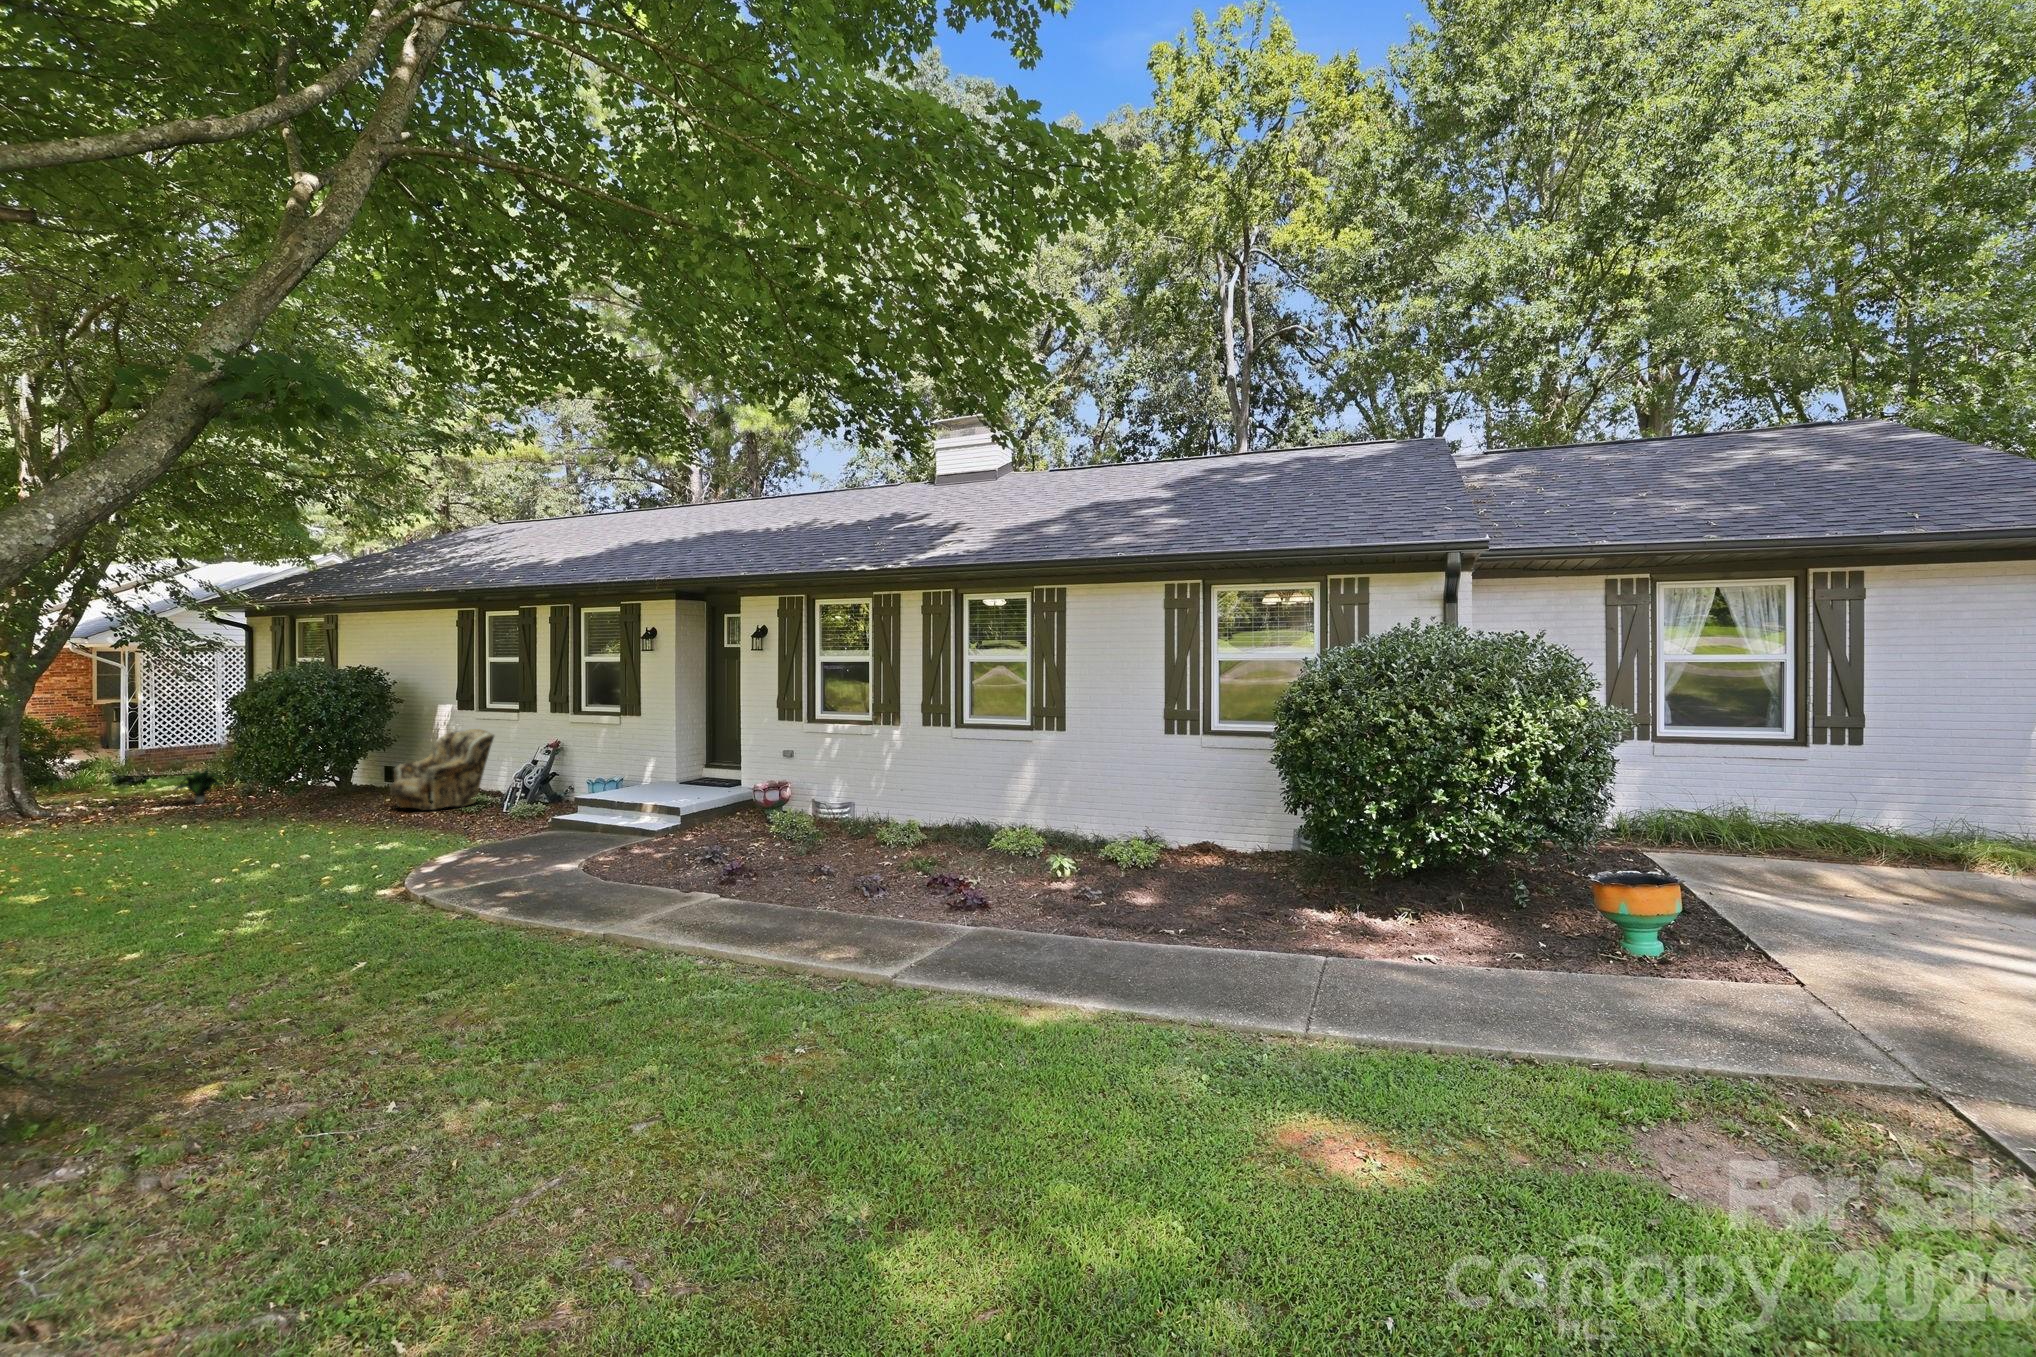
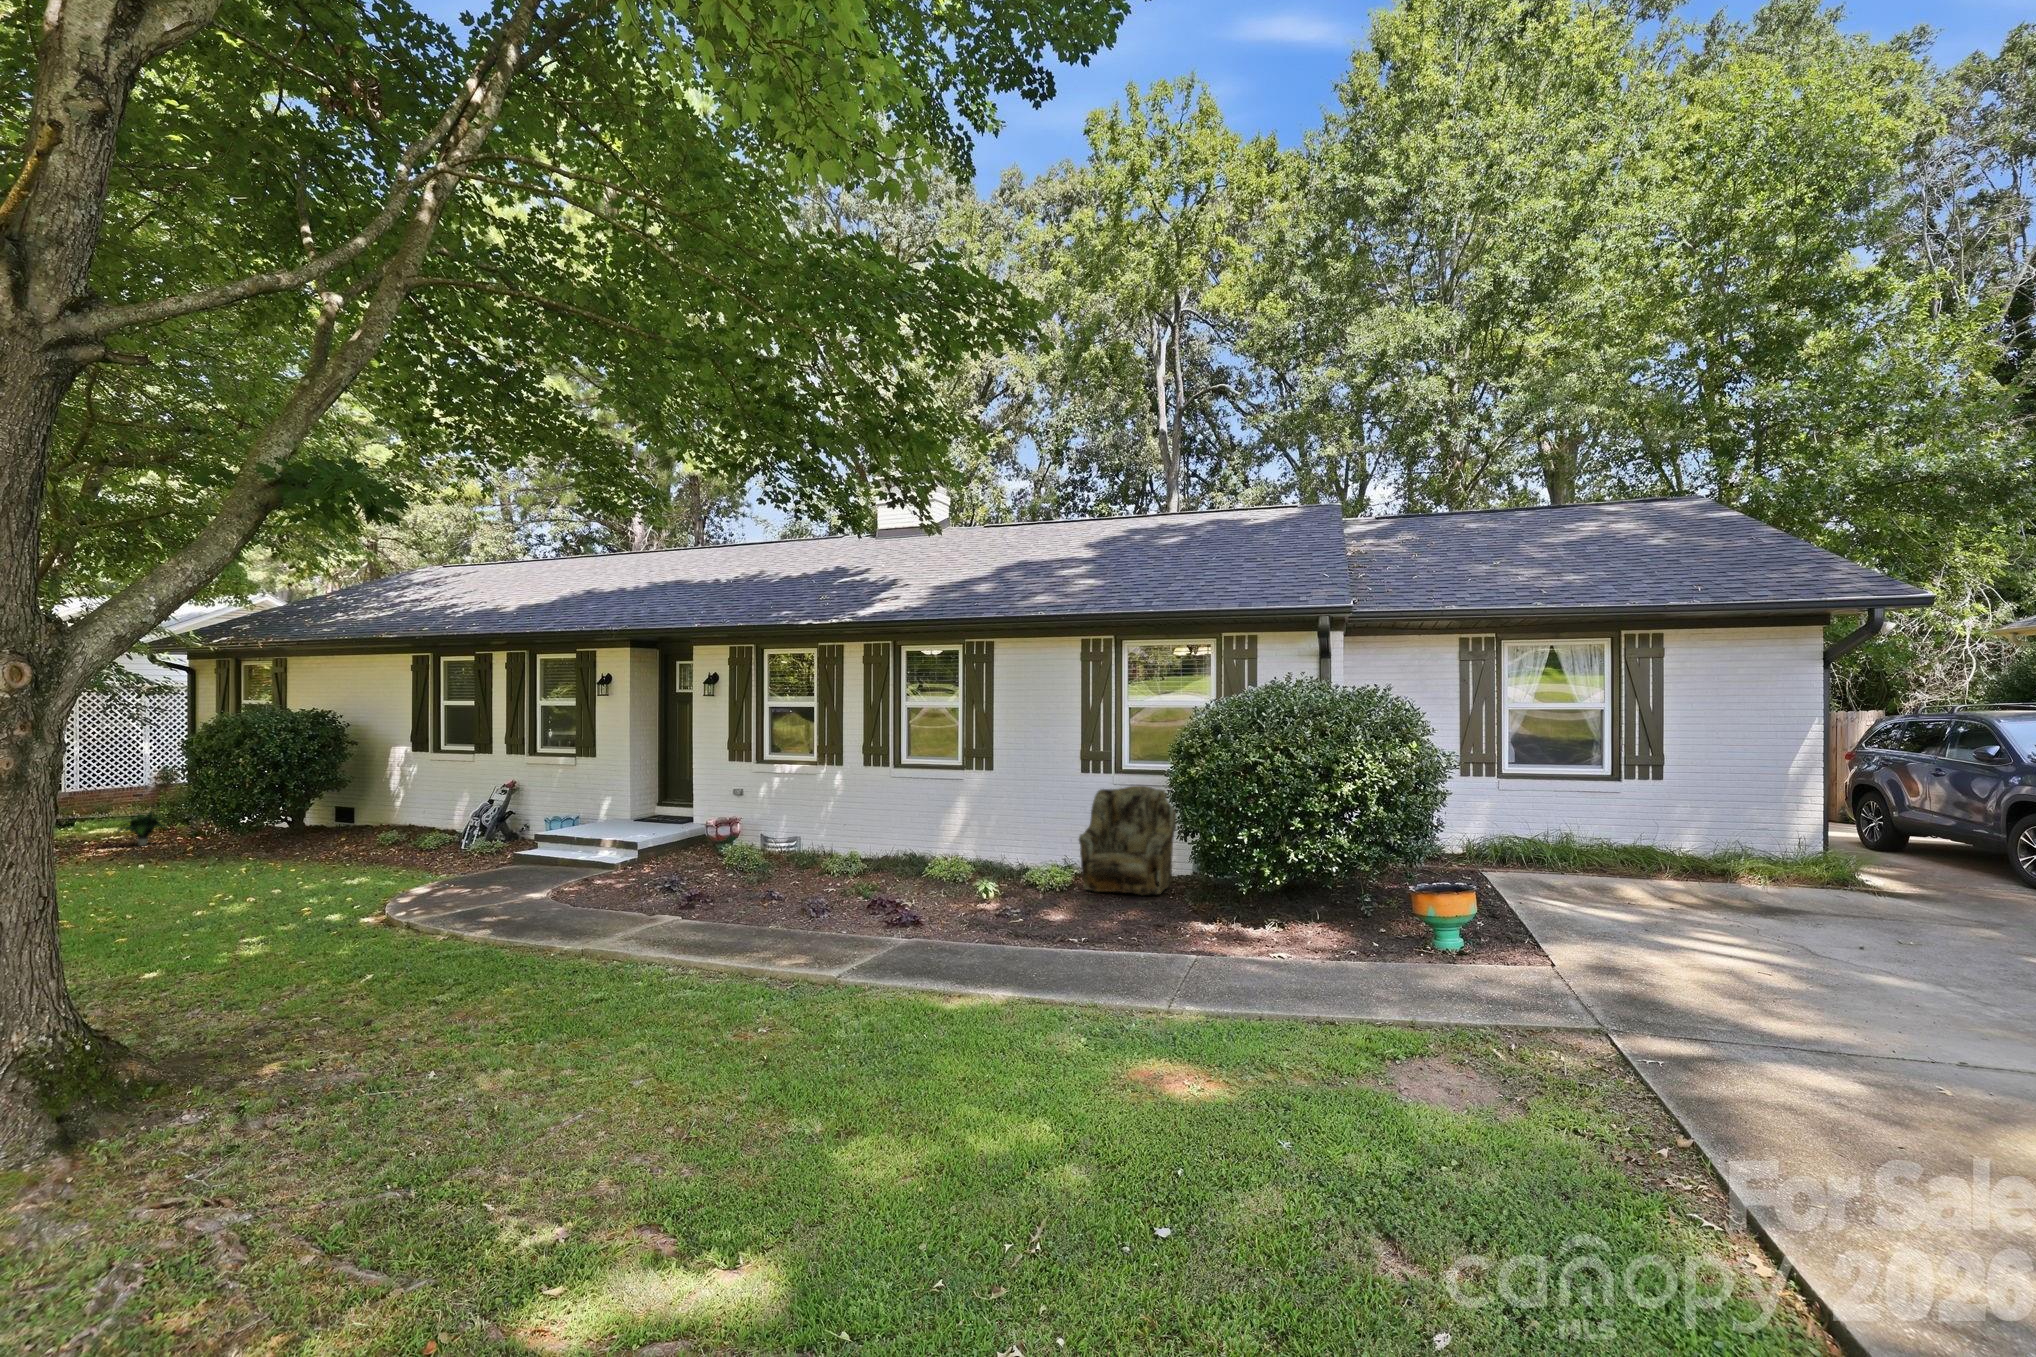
armchair: present [390,729,494,810] -> present [1079,786,1176,896]

